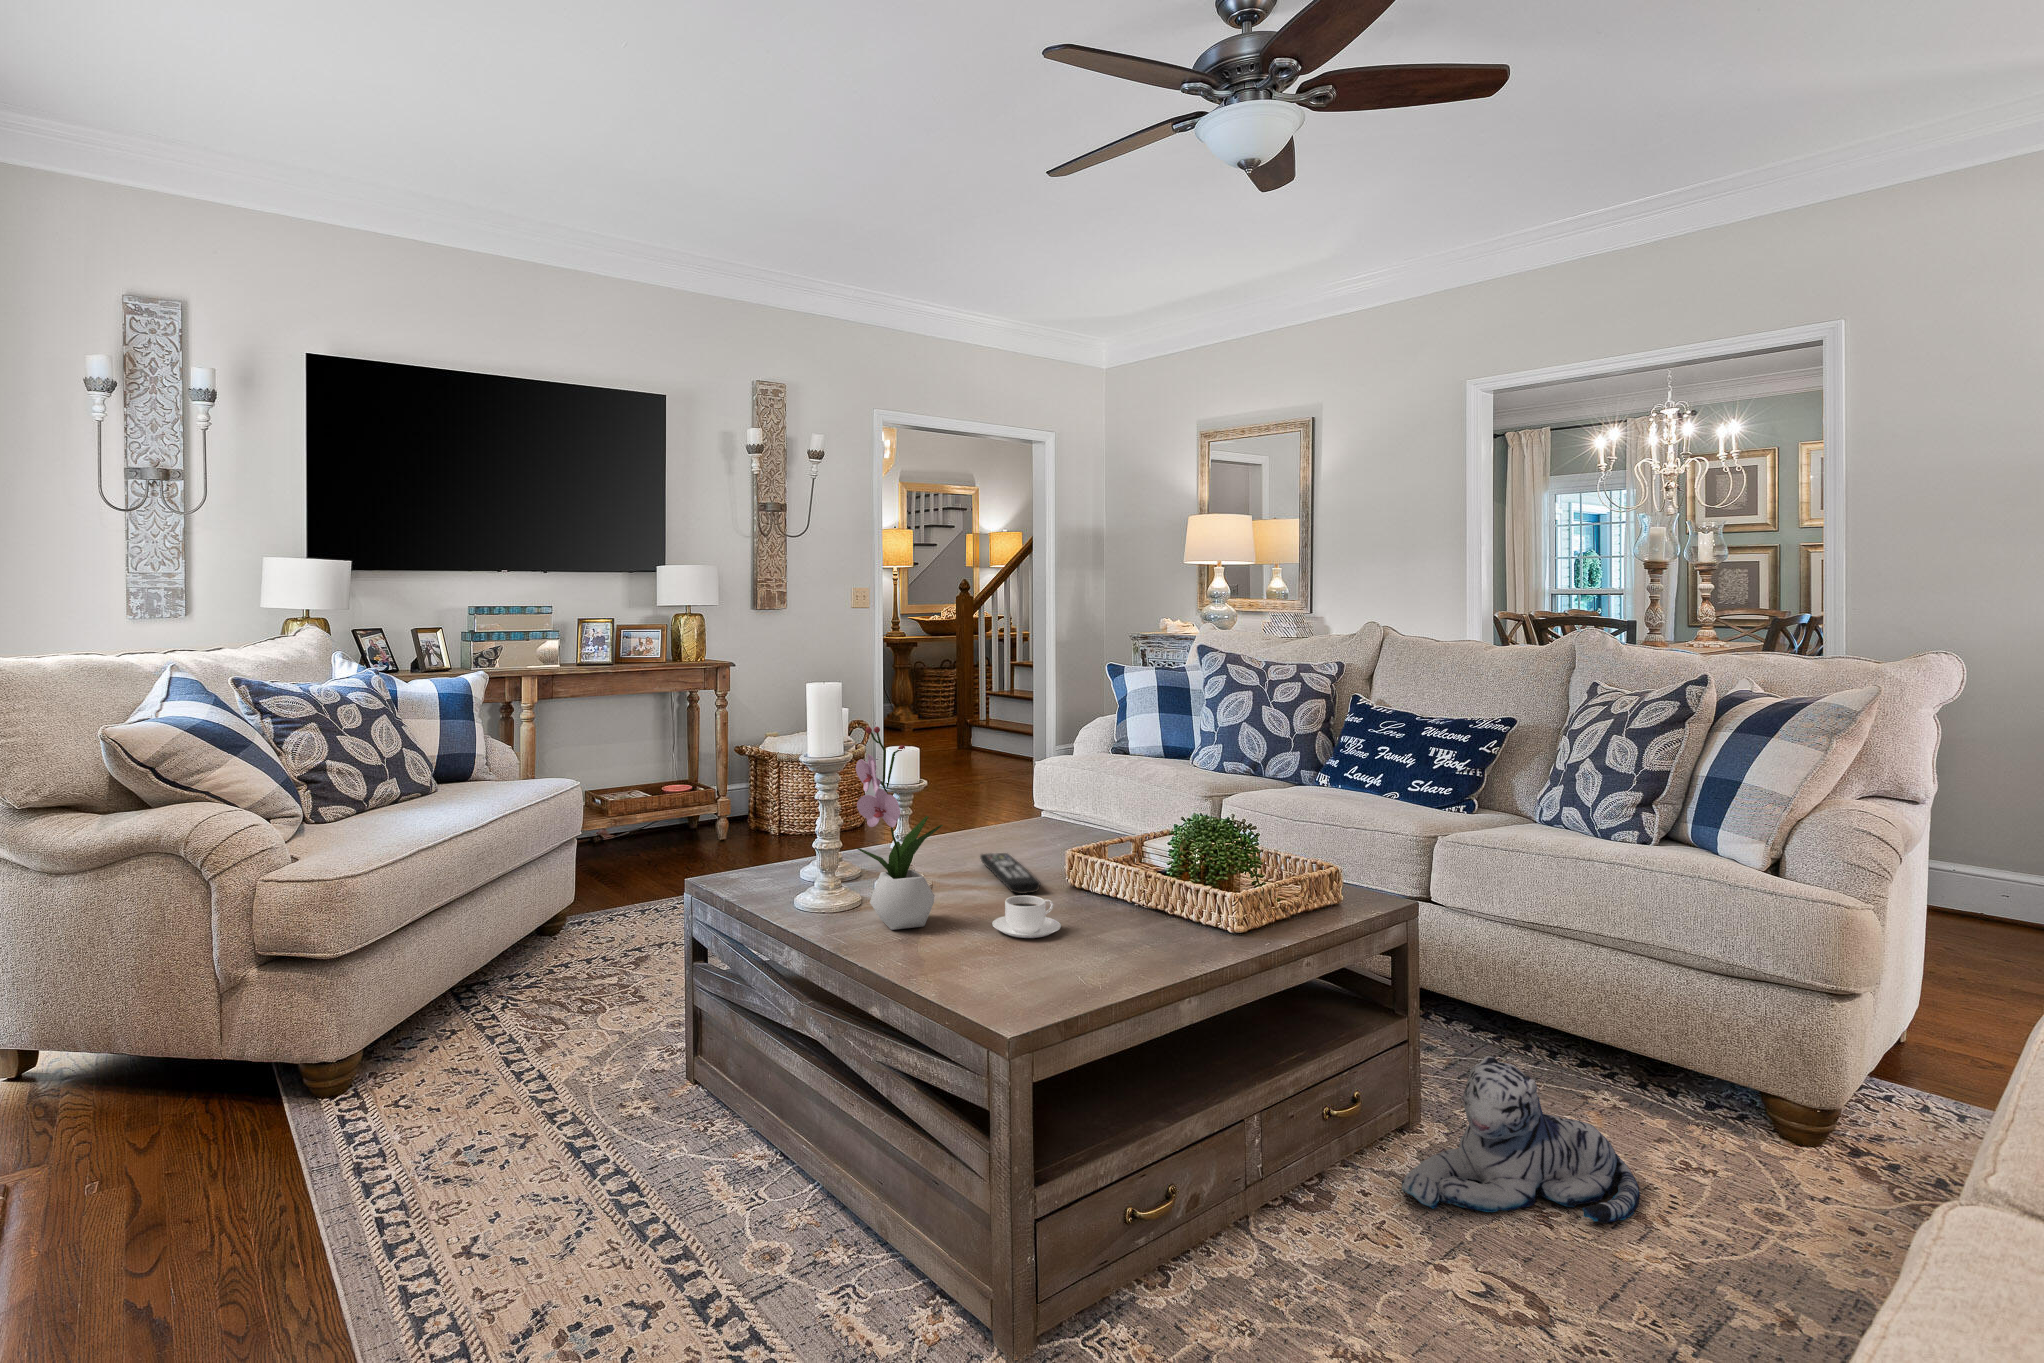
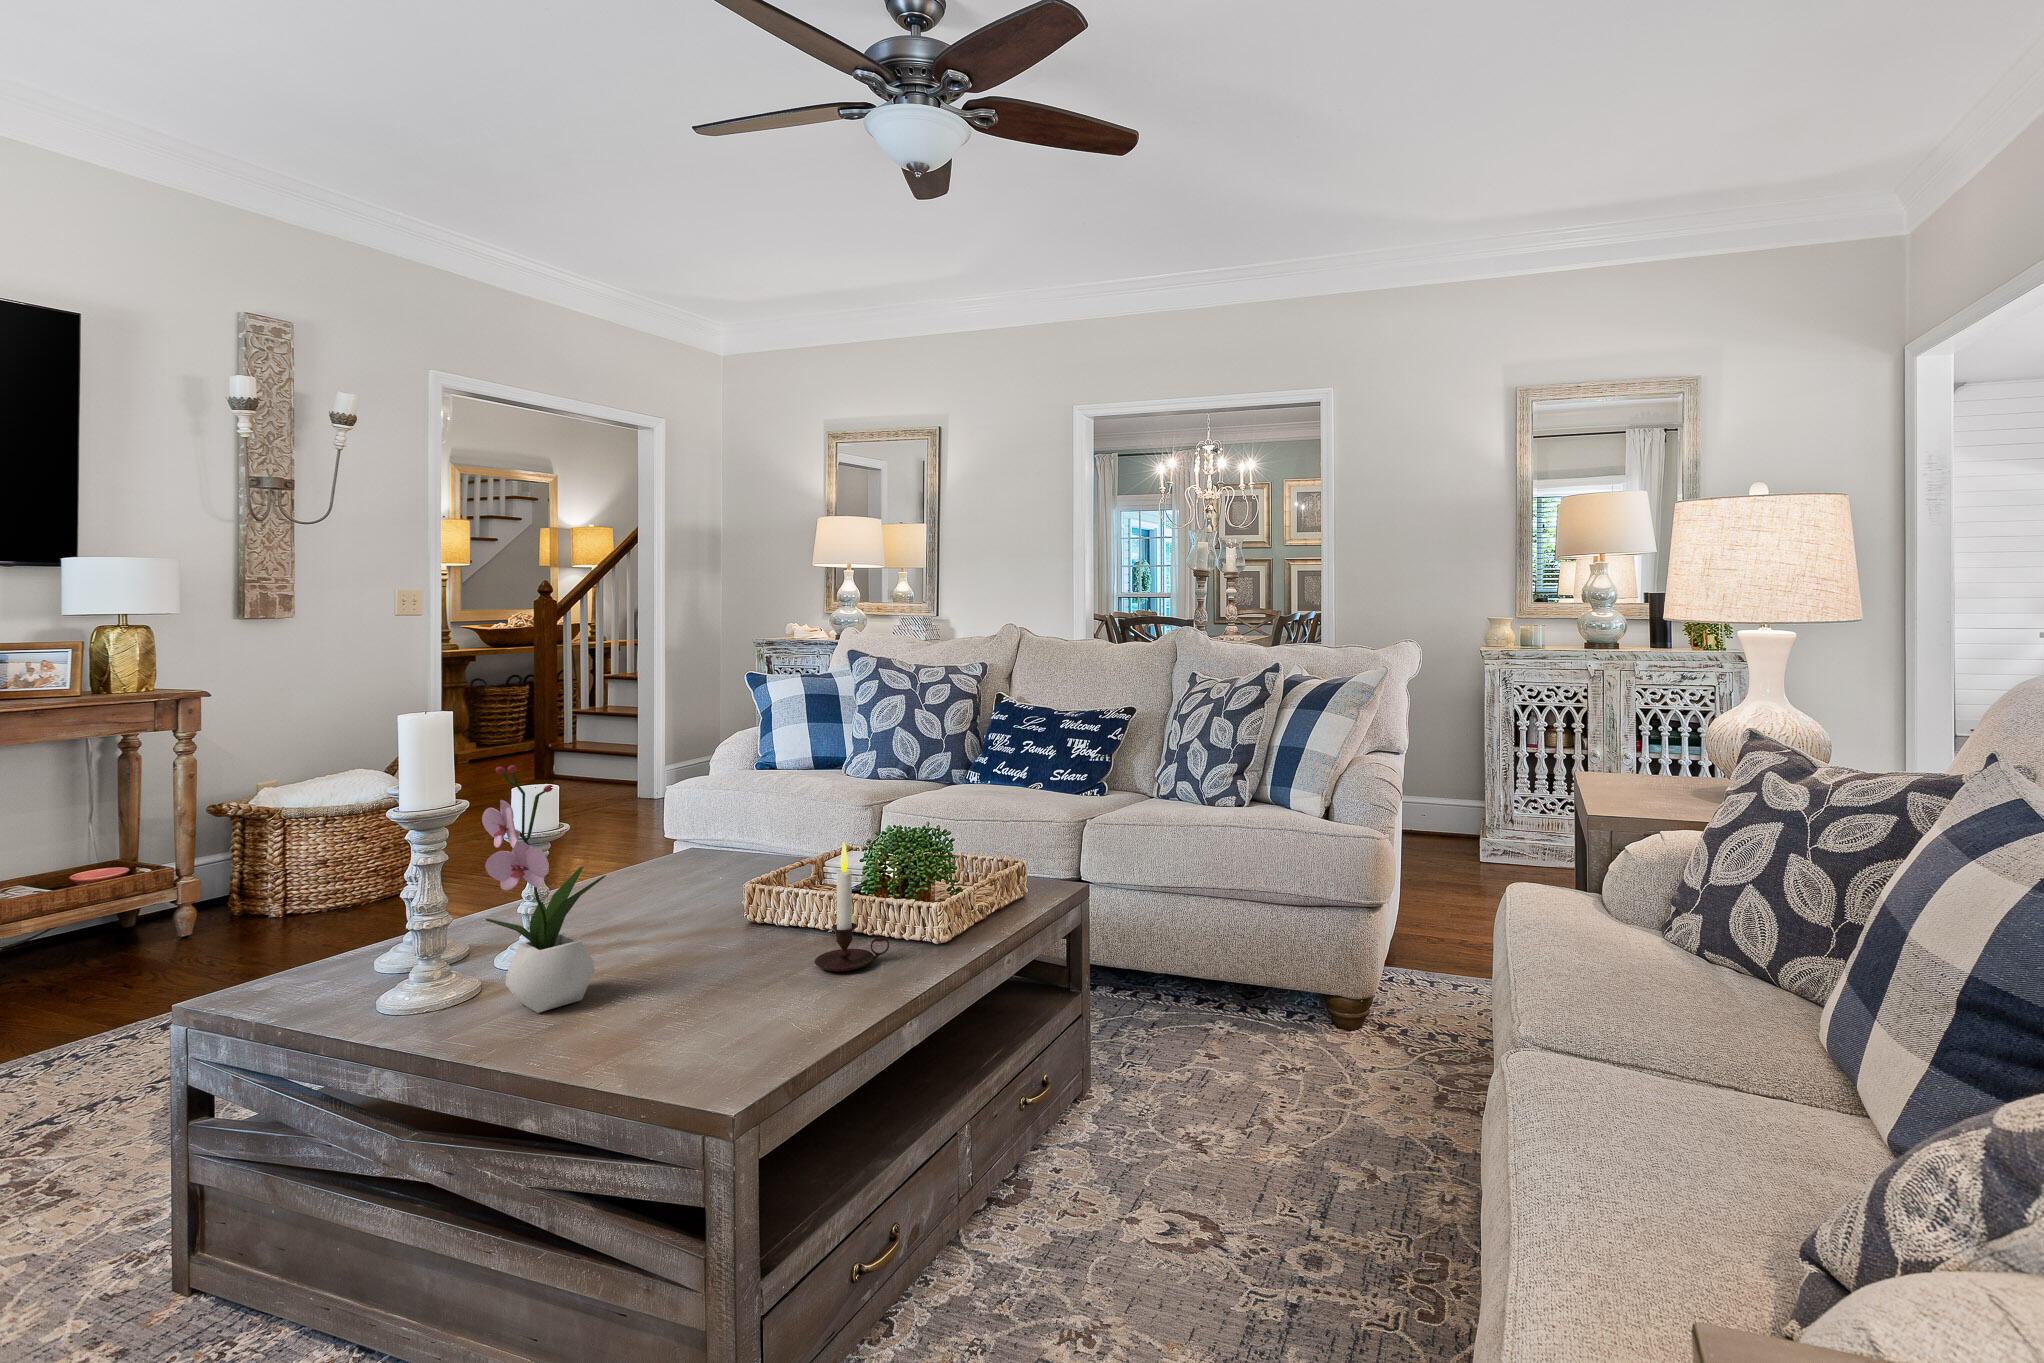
candle: none [1115,821,1185,942] -> present [814,842,889,971]
remote control: present [980,853,1040,894] -> none [636,893,718,939]
coffee cup: present [992,895,1061,938] -> none [670,941,754,992]
plush toy: present [1402,1056,1640,1223] -> none [1088,1013,1262,1166]

